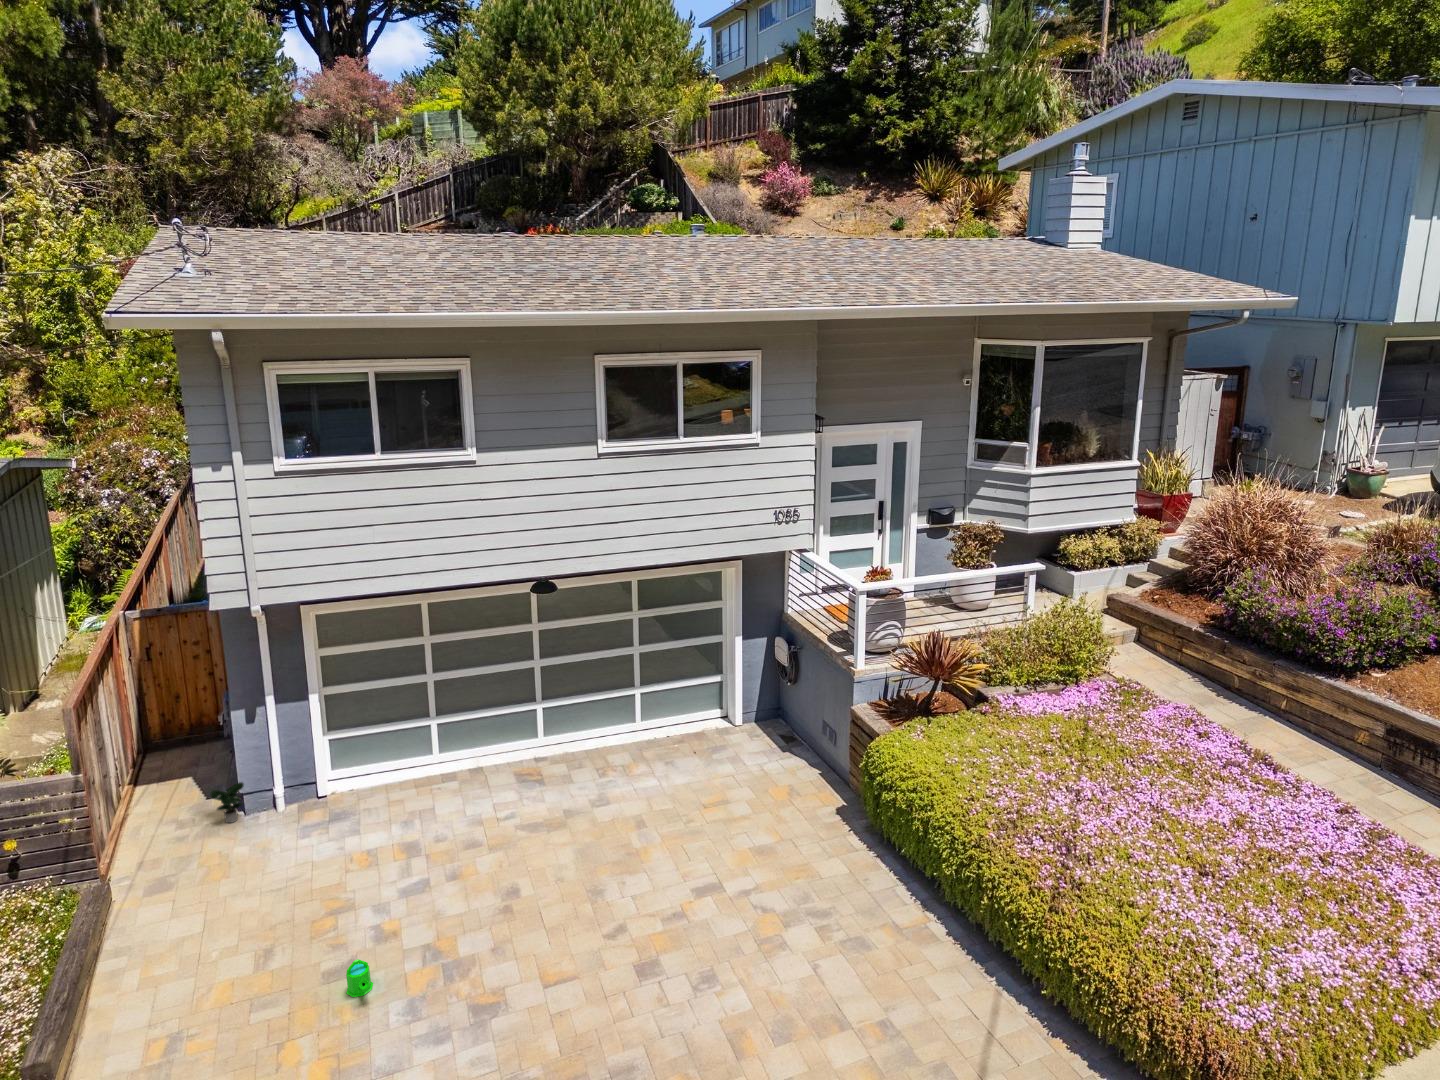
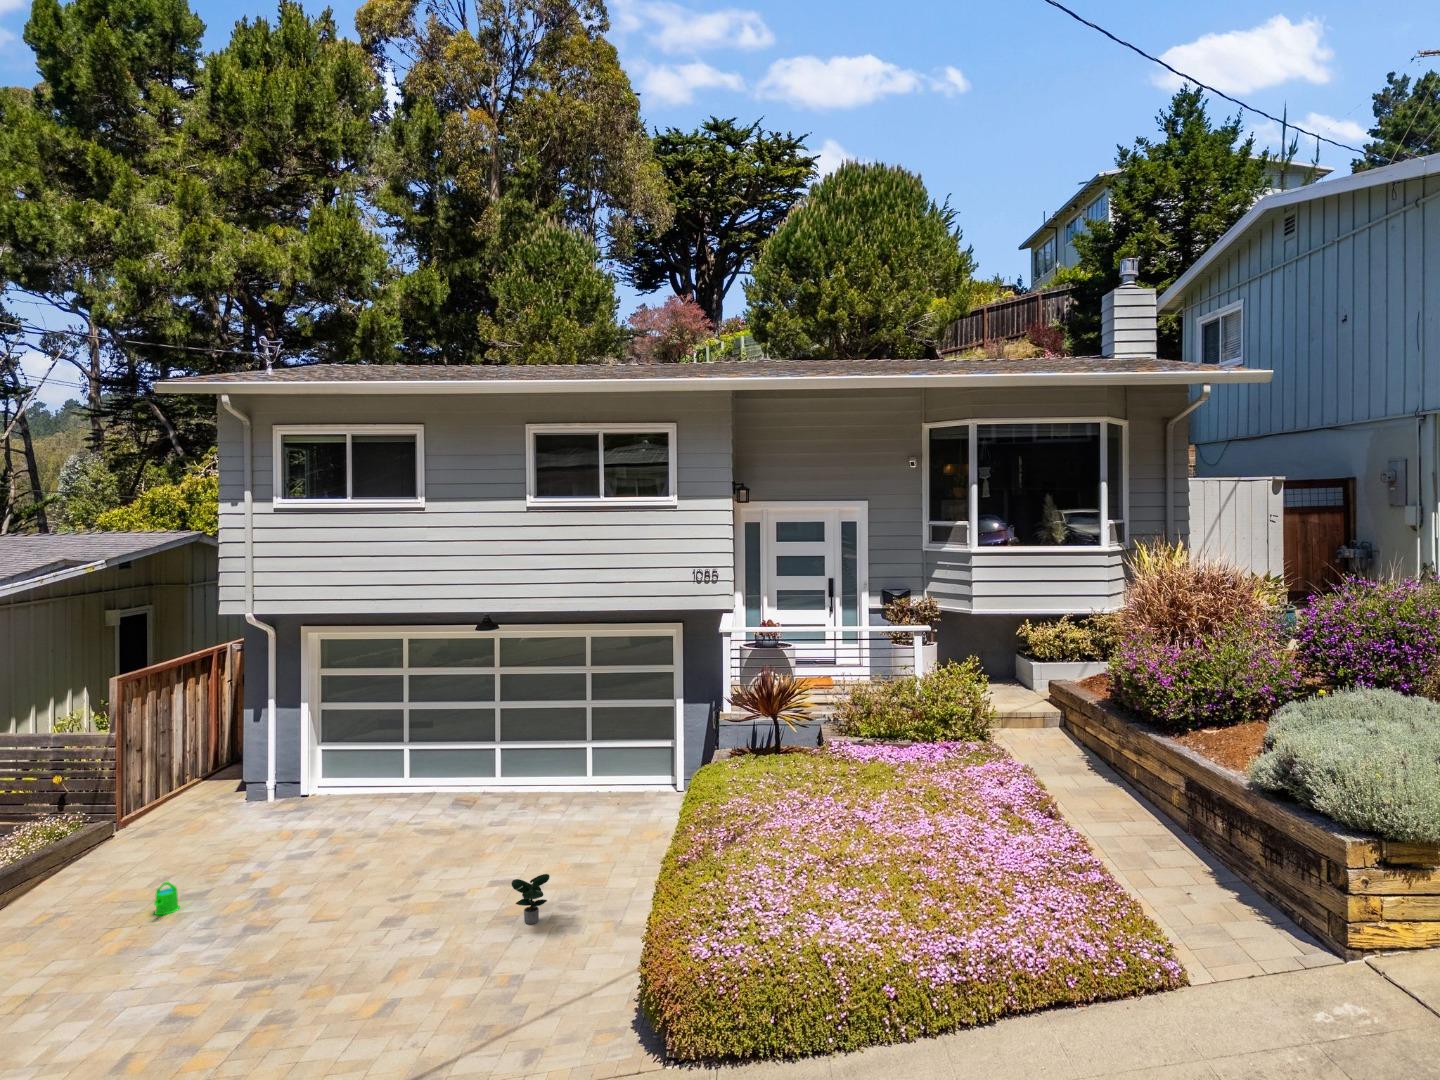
potted plant: present [210,782,244,823] -> present [511,874,550,924]

